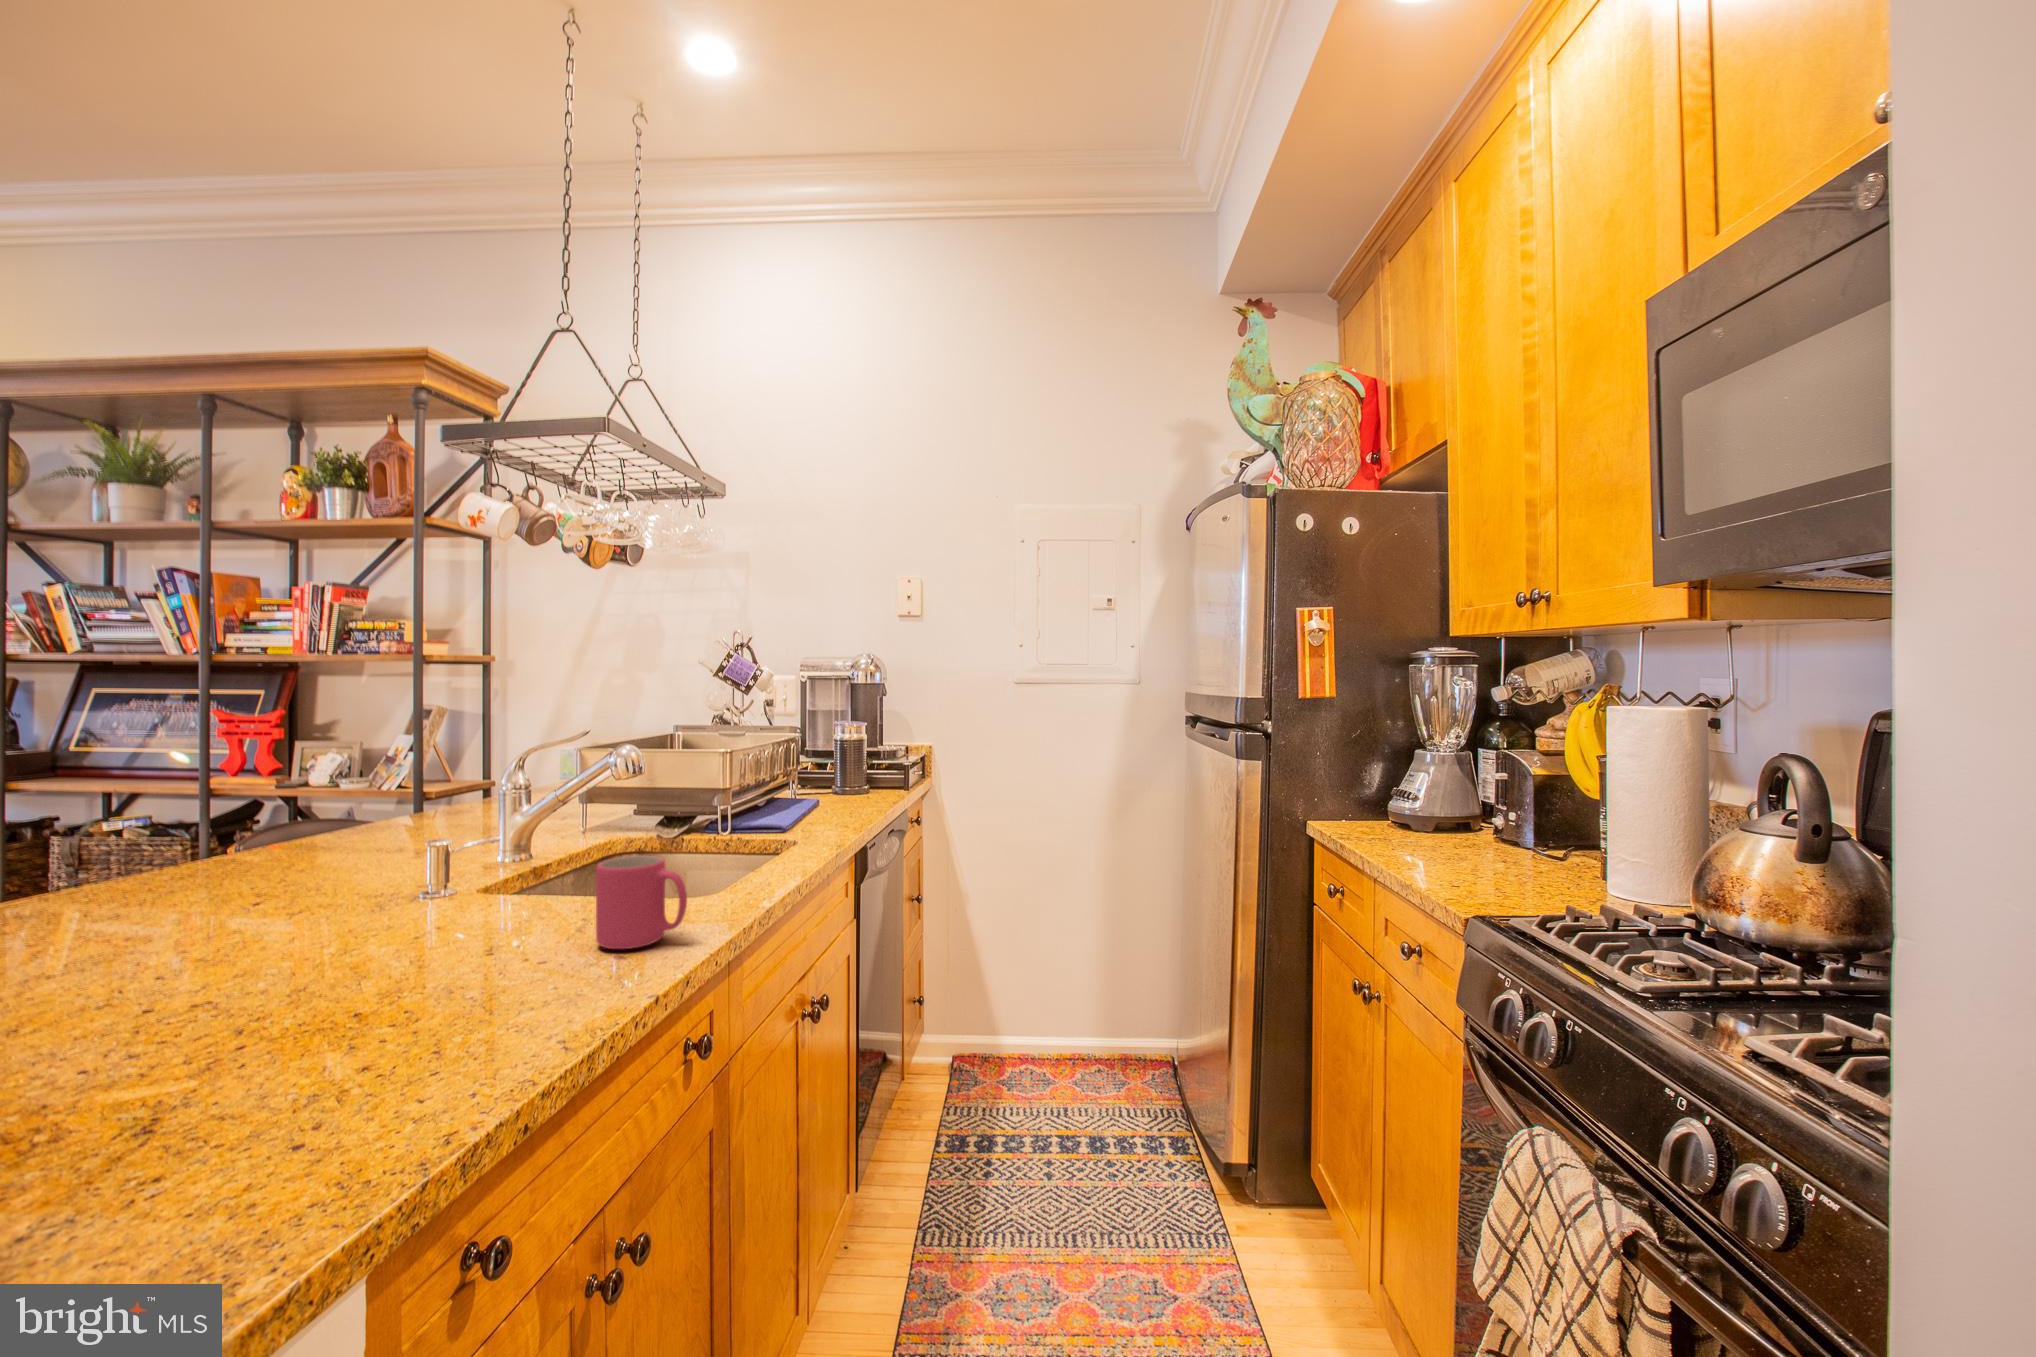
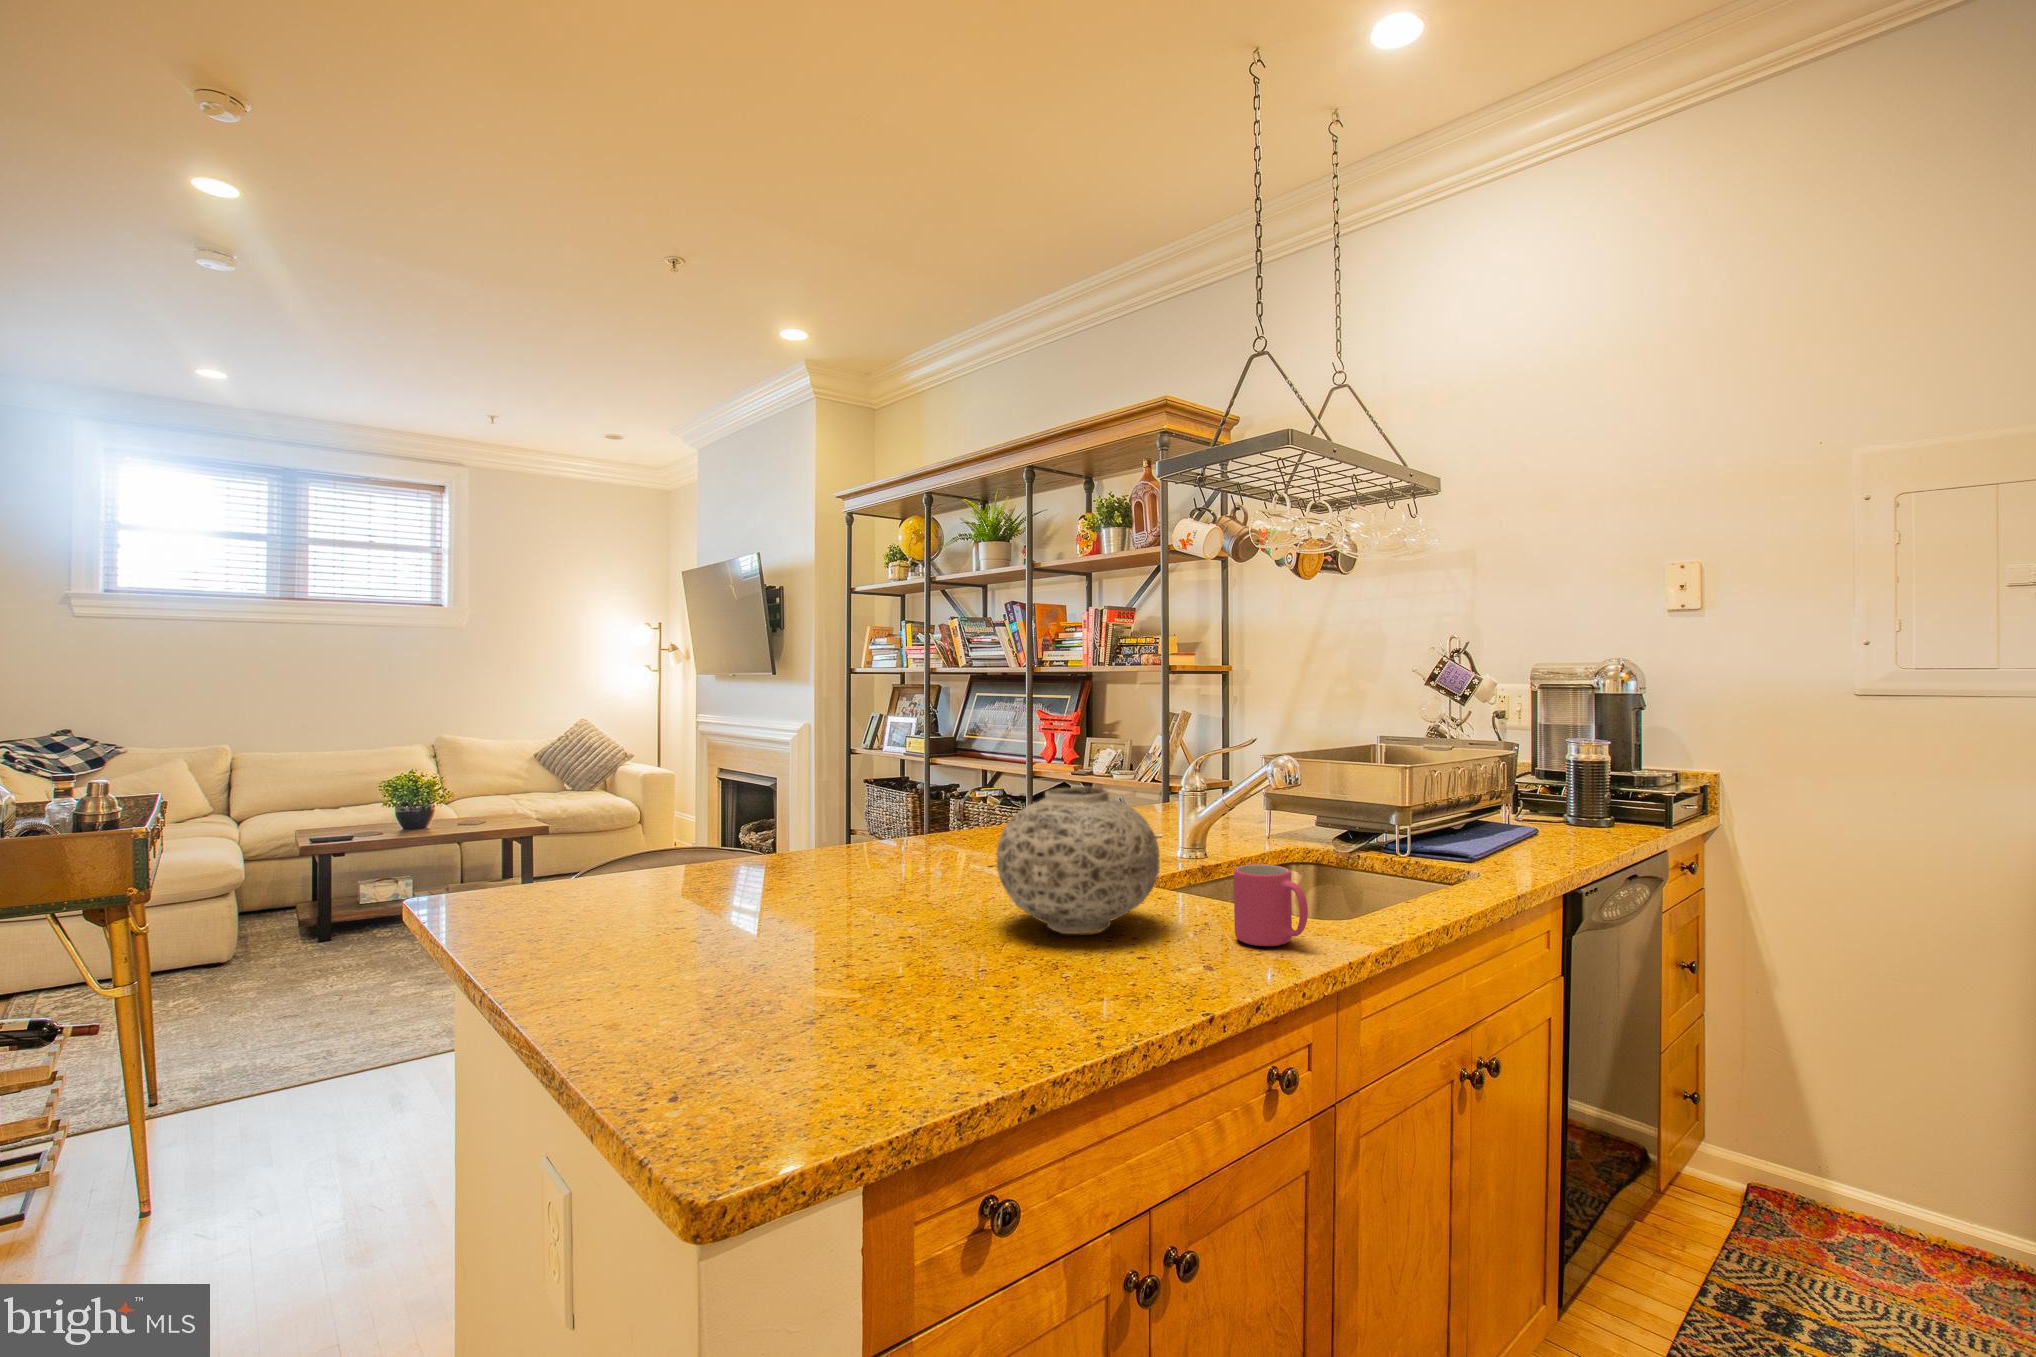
vase: none [212,784,492,991] -> present [996,786,1160,934]

